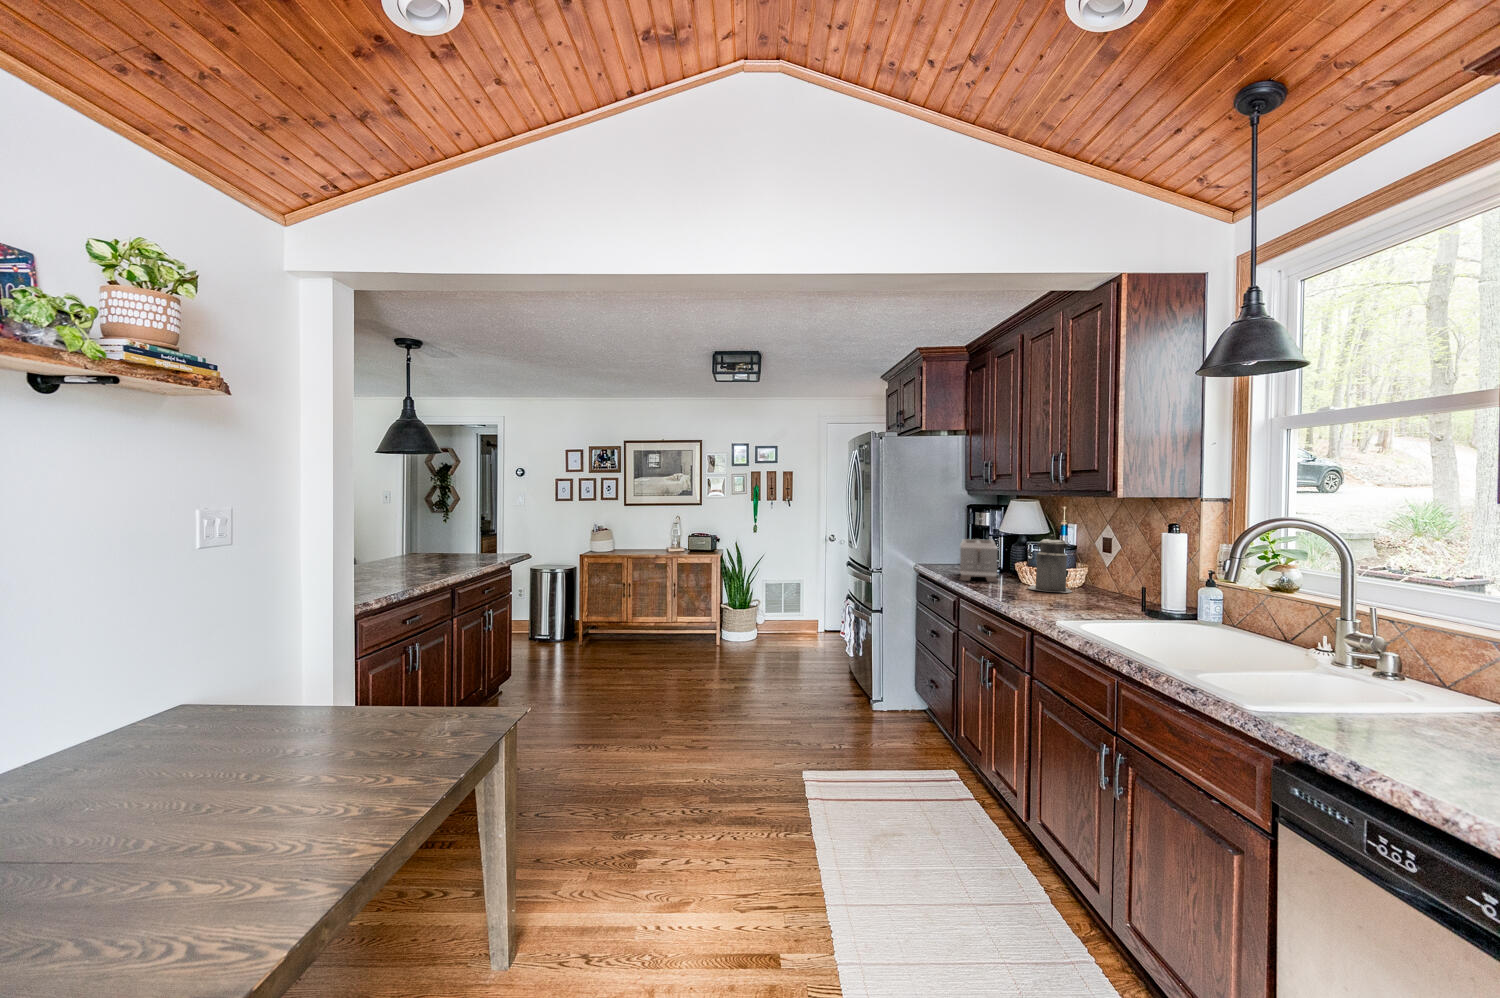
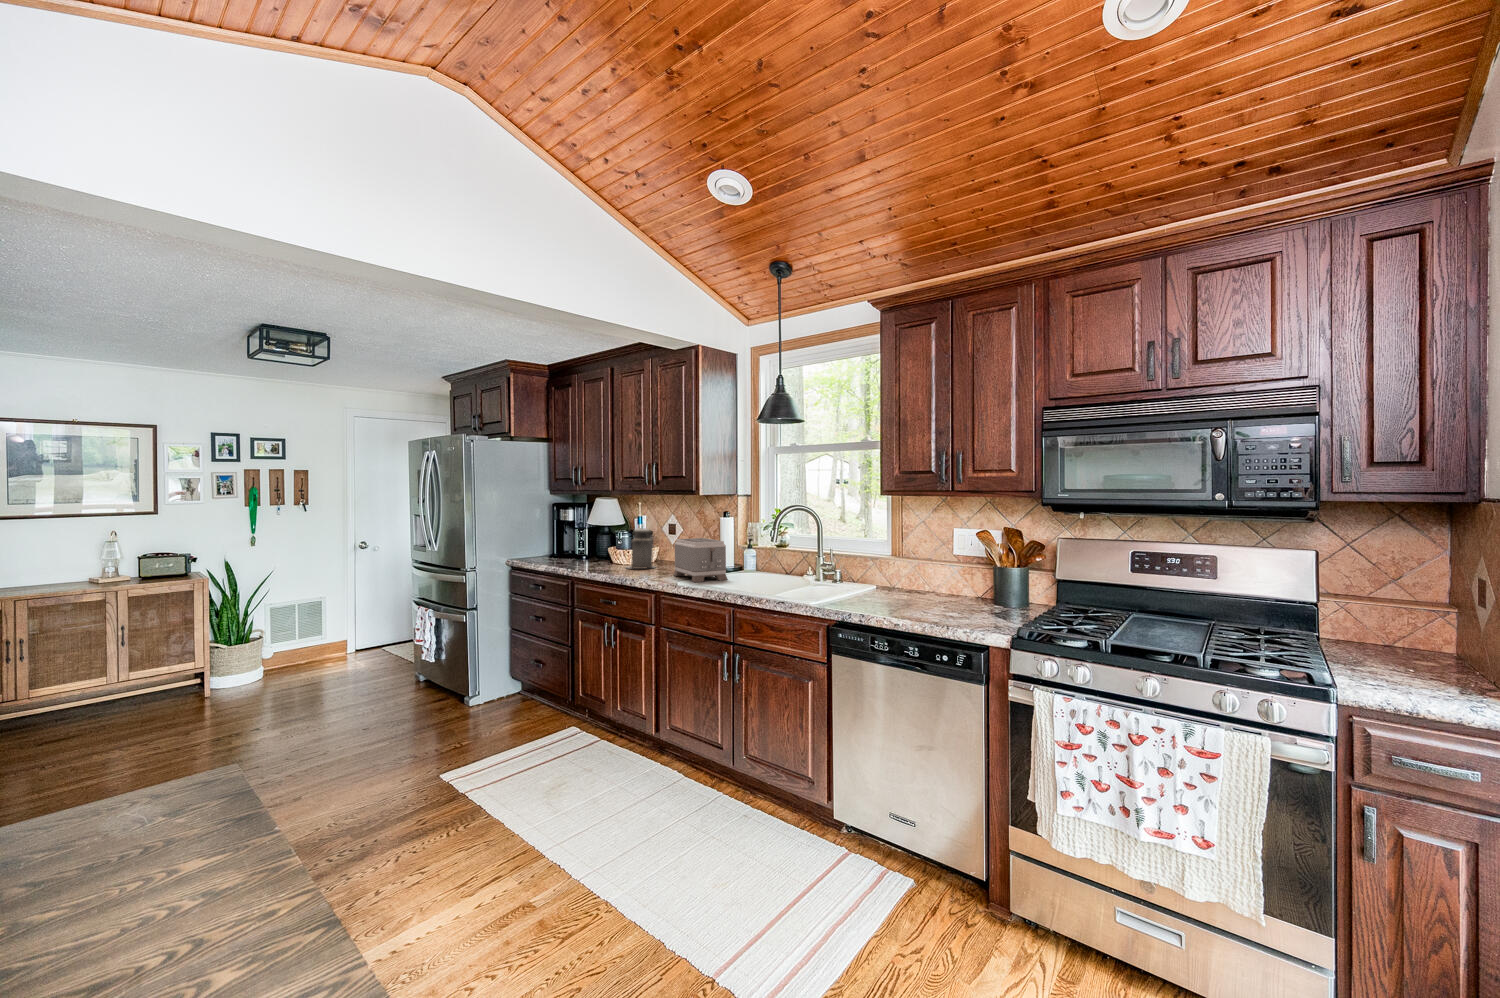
toaster: present [960,539,997,582] -> present [673,538,728,582]

